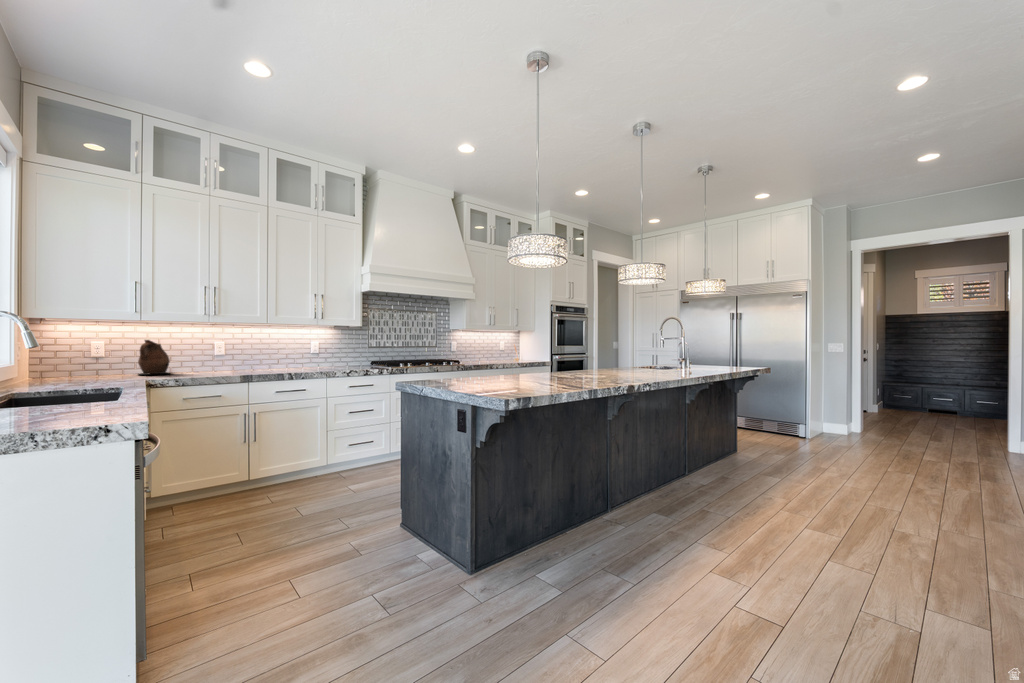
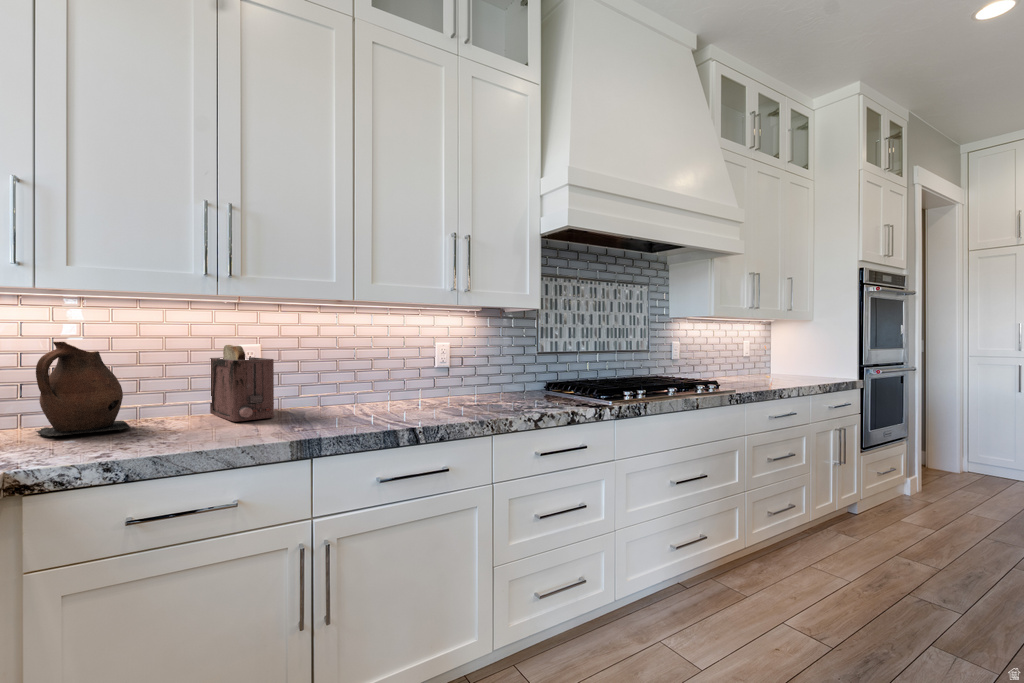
toaster: none [203,342,233,372] -> present [210,345,274,422]

